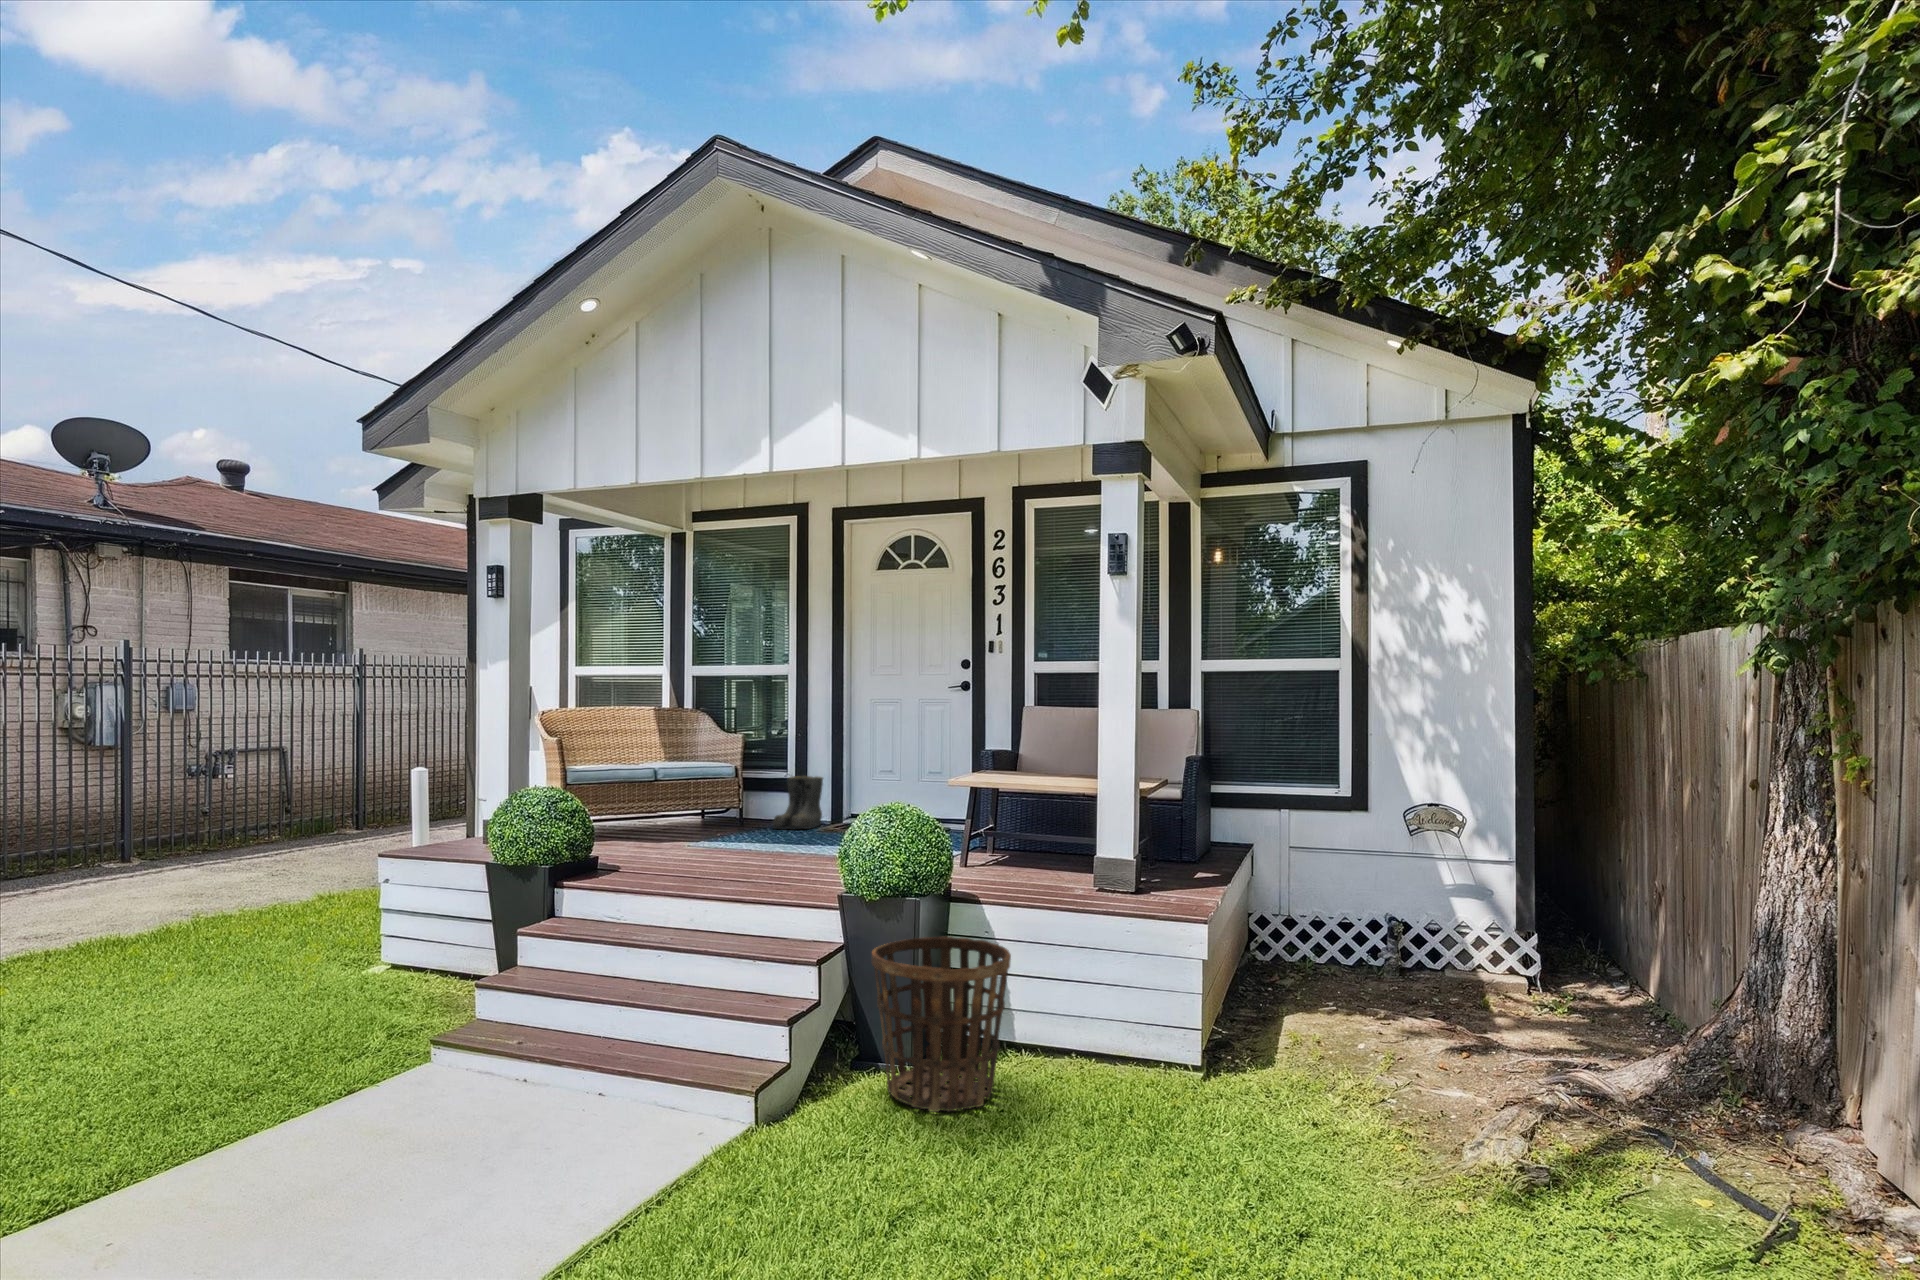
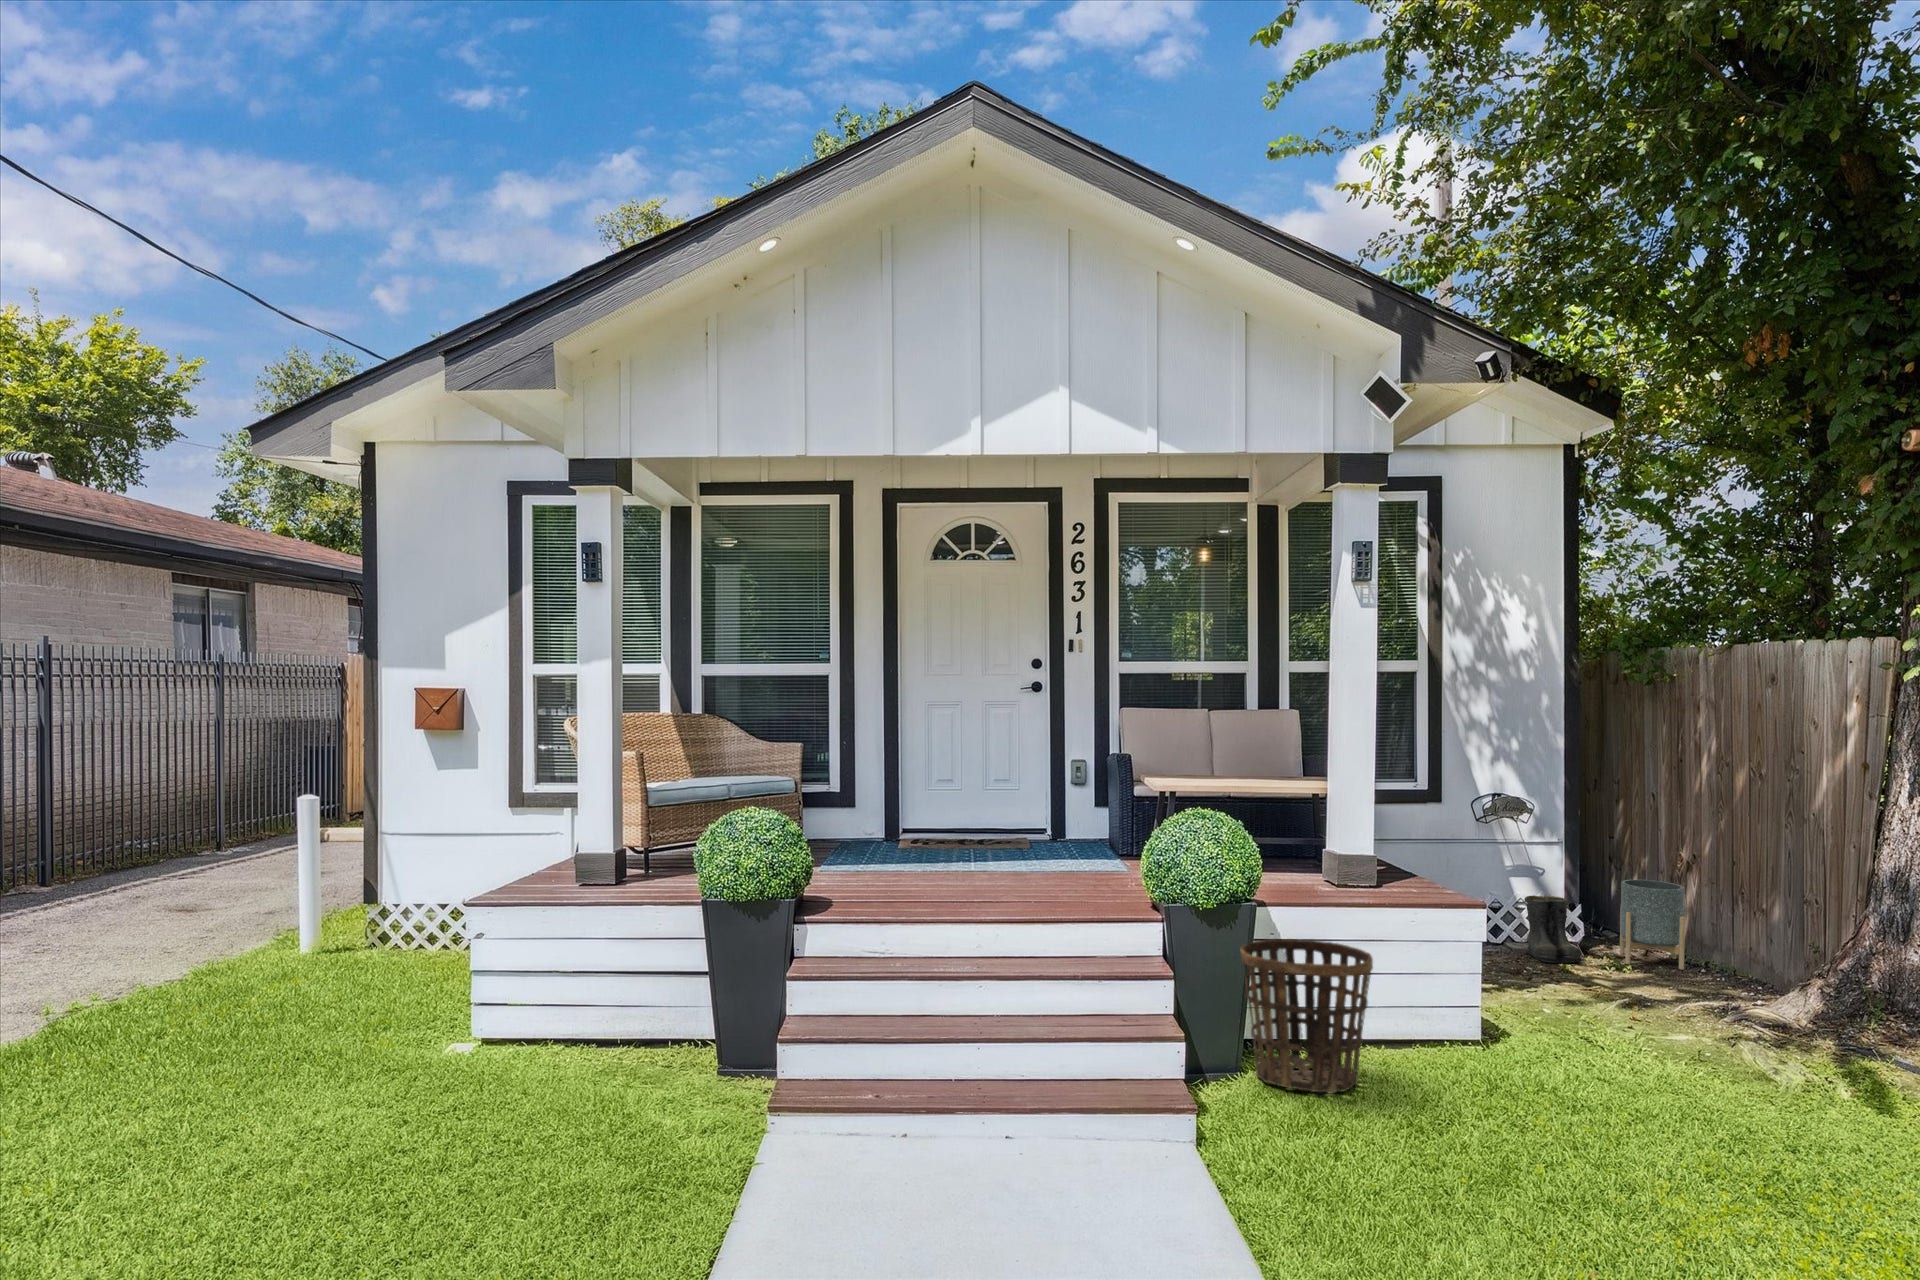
boots: present [773,776,823,830] -> present [1524,895,1584,963]
planter: none [1567,908,1652,1022] -> present [1620,880,1685,969]

